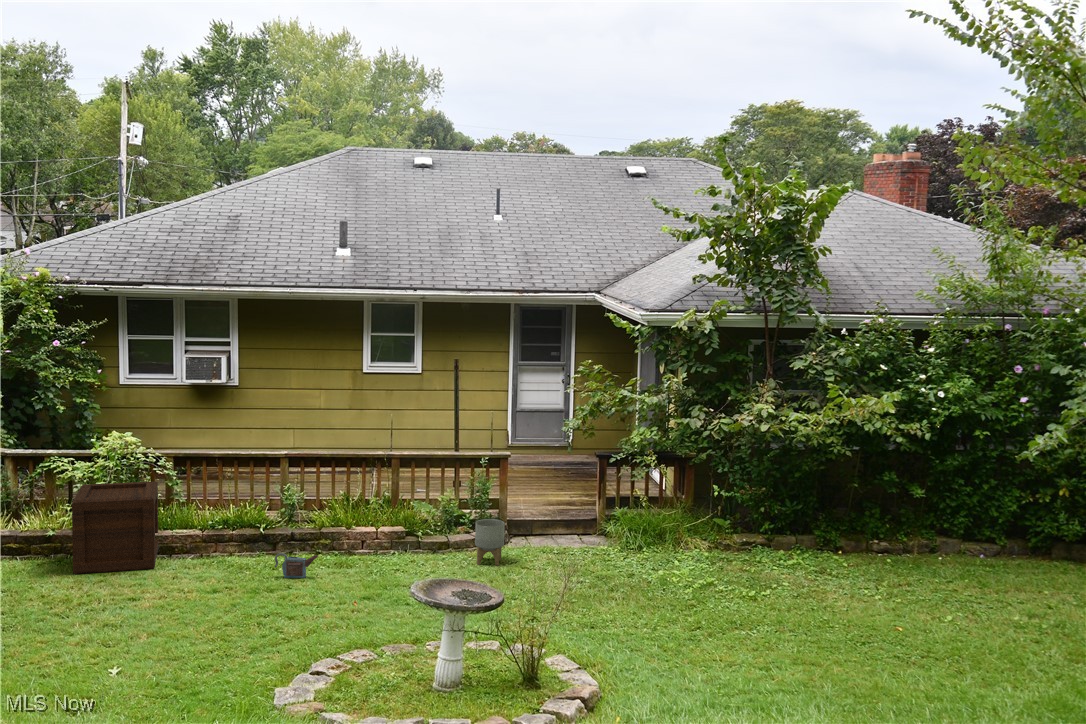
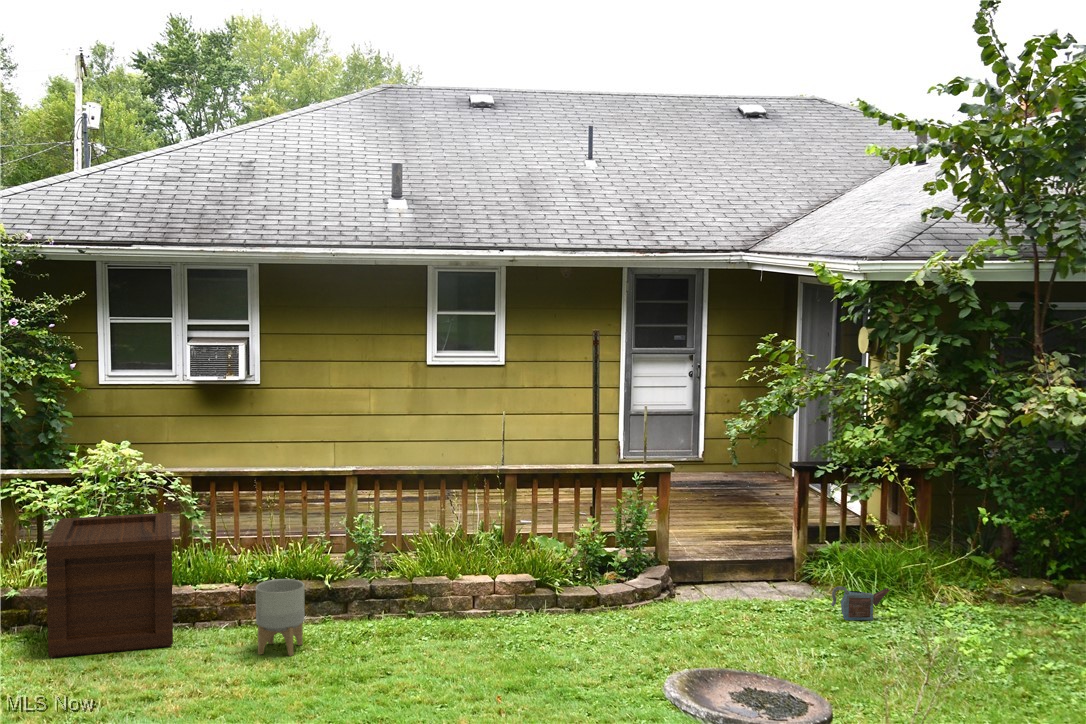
planter: present [475,519,505,566] -> present [256,579,305,656]
watering can: present [274,553,318,578] -> present [831,586,890,620]

